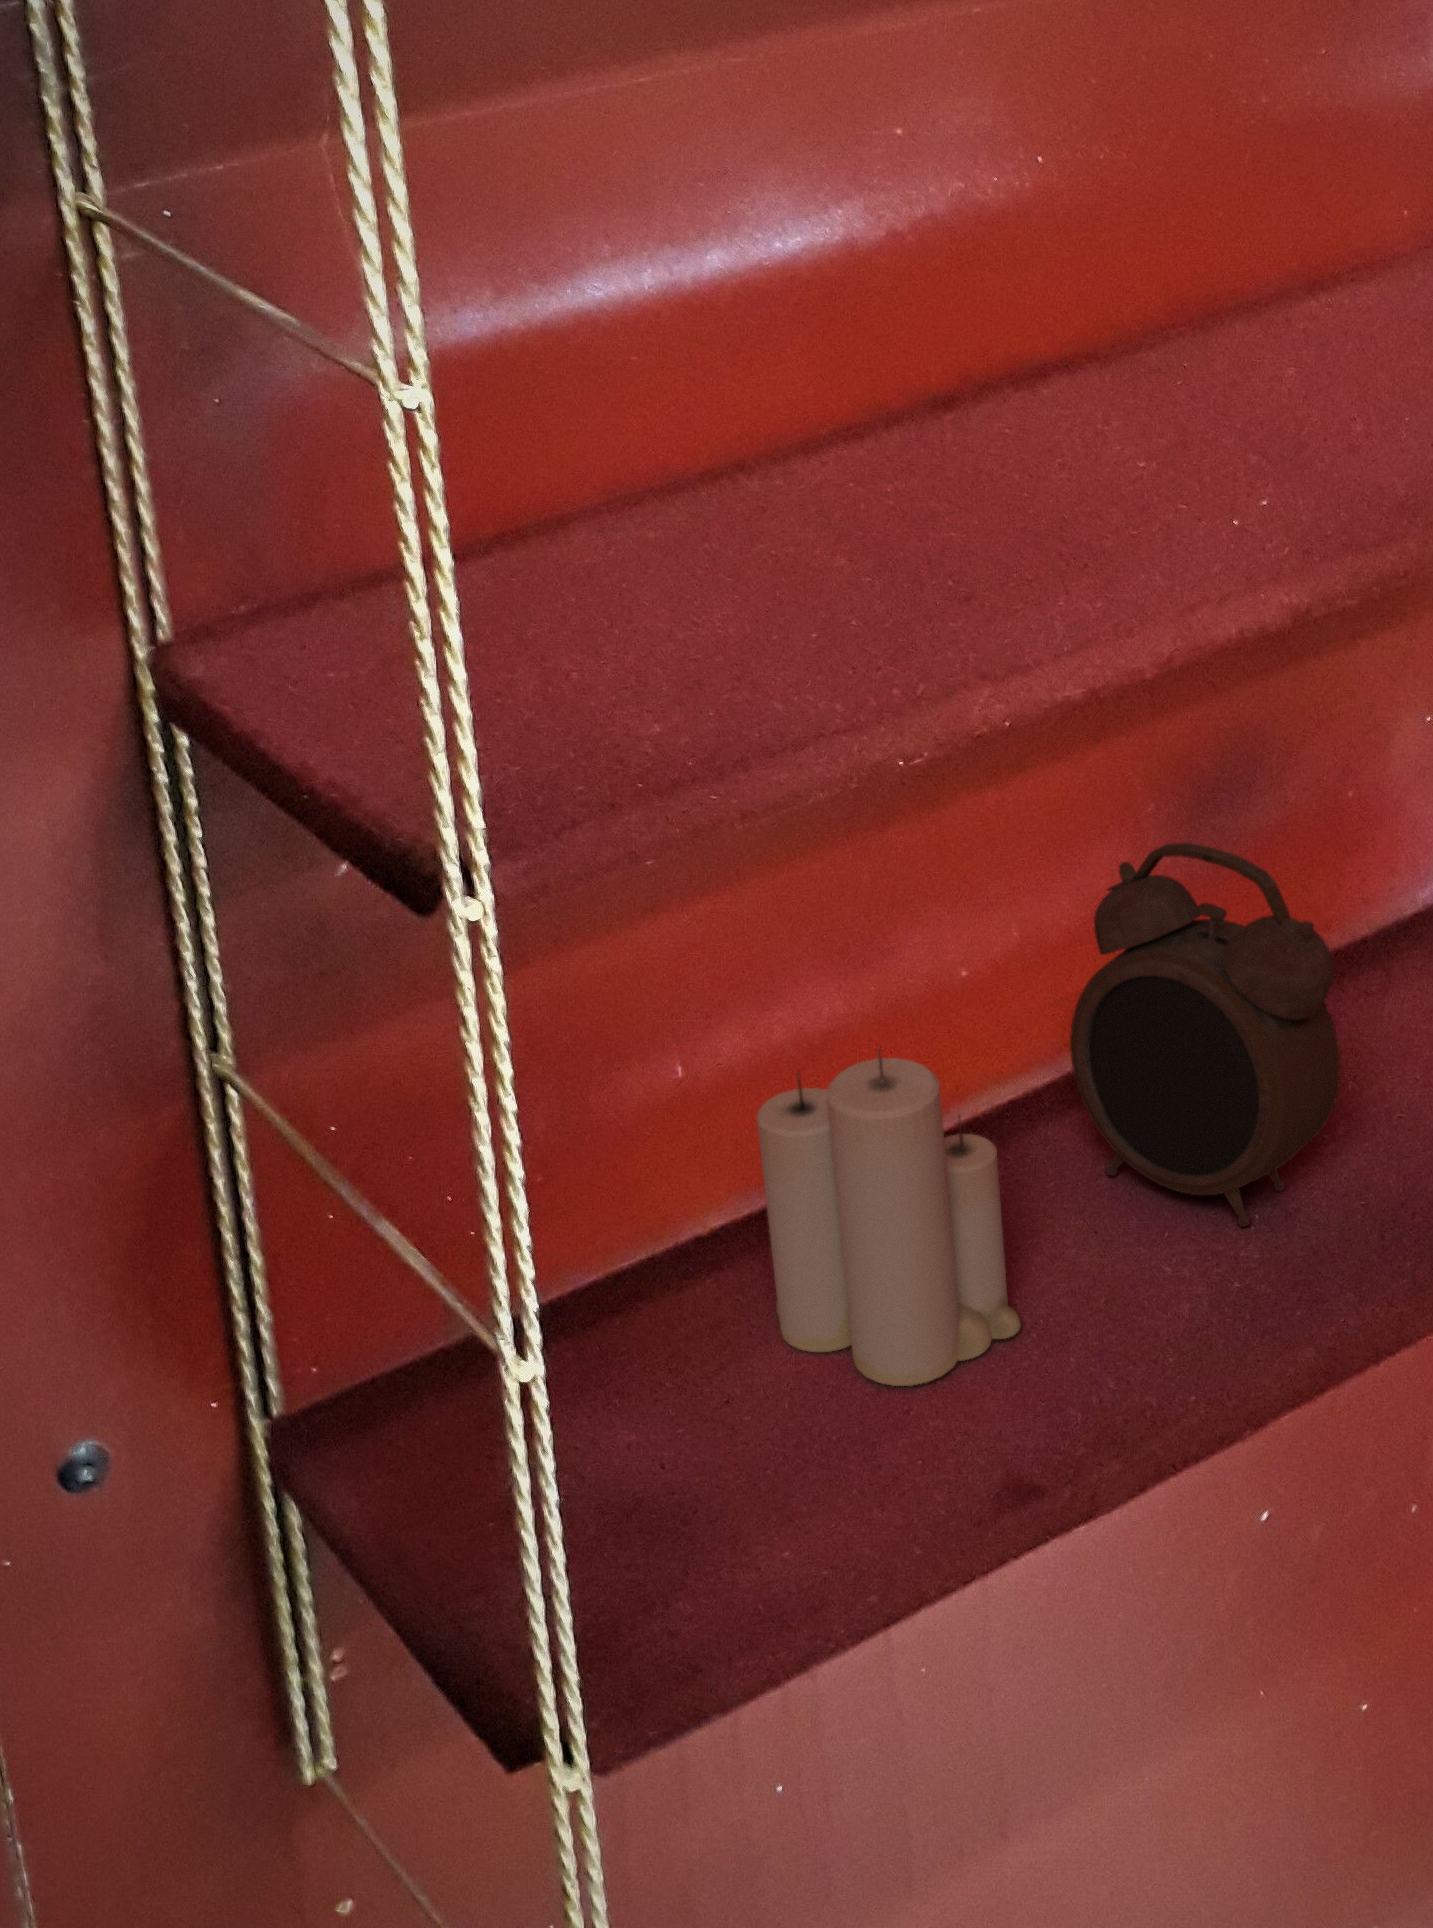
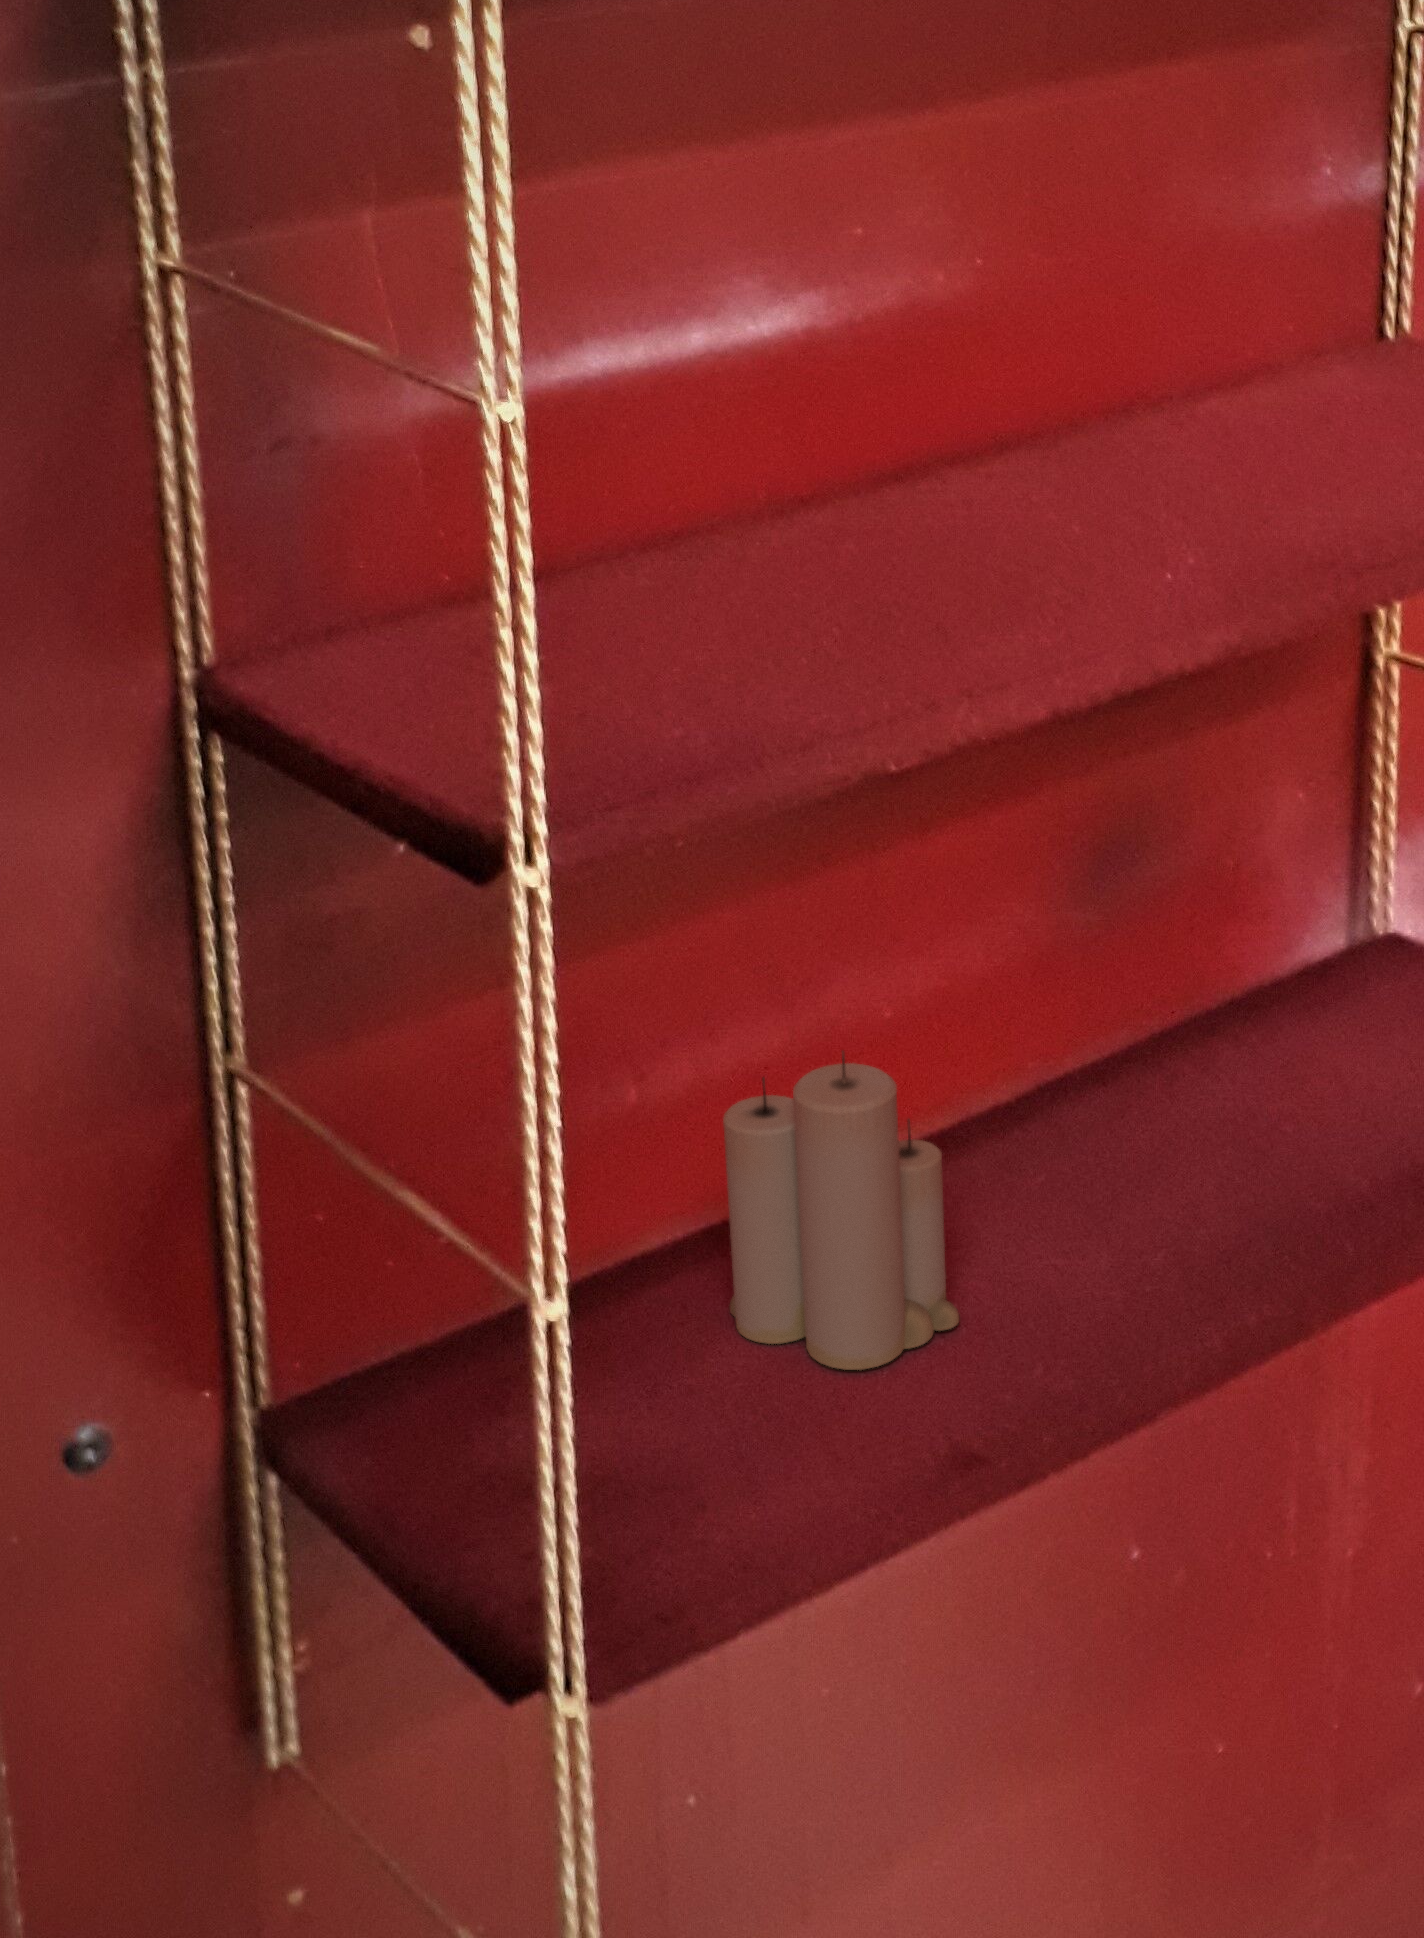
alarm clock: present [1070,843,1341,1227] -> none [995,882,1245,1237]

